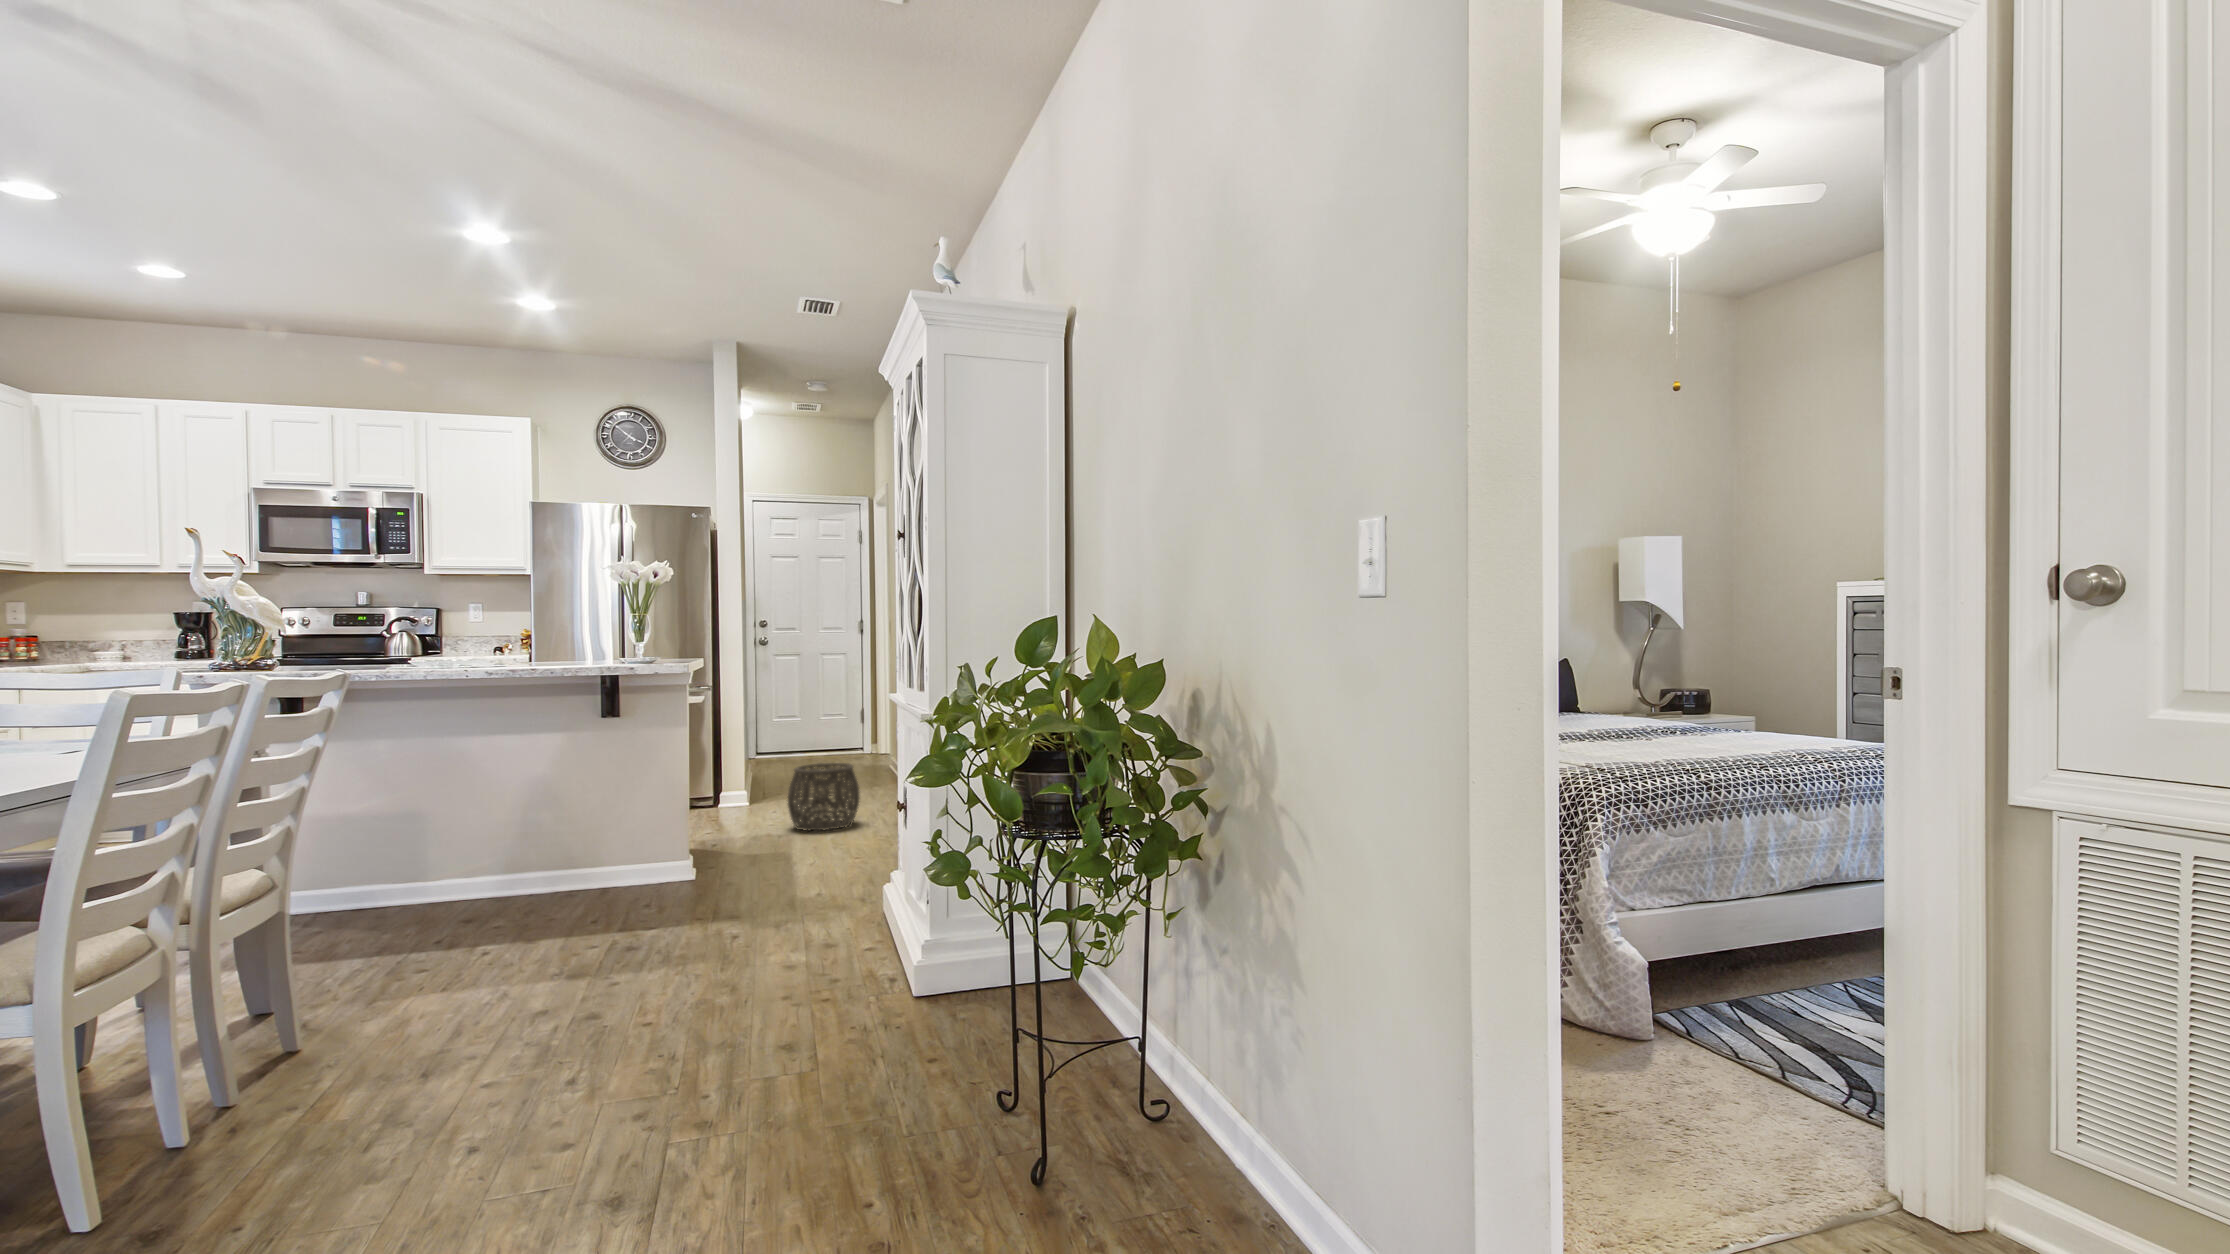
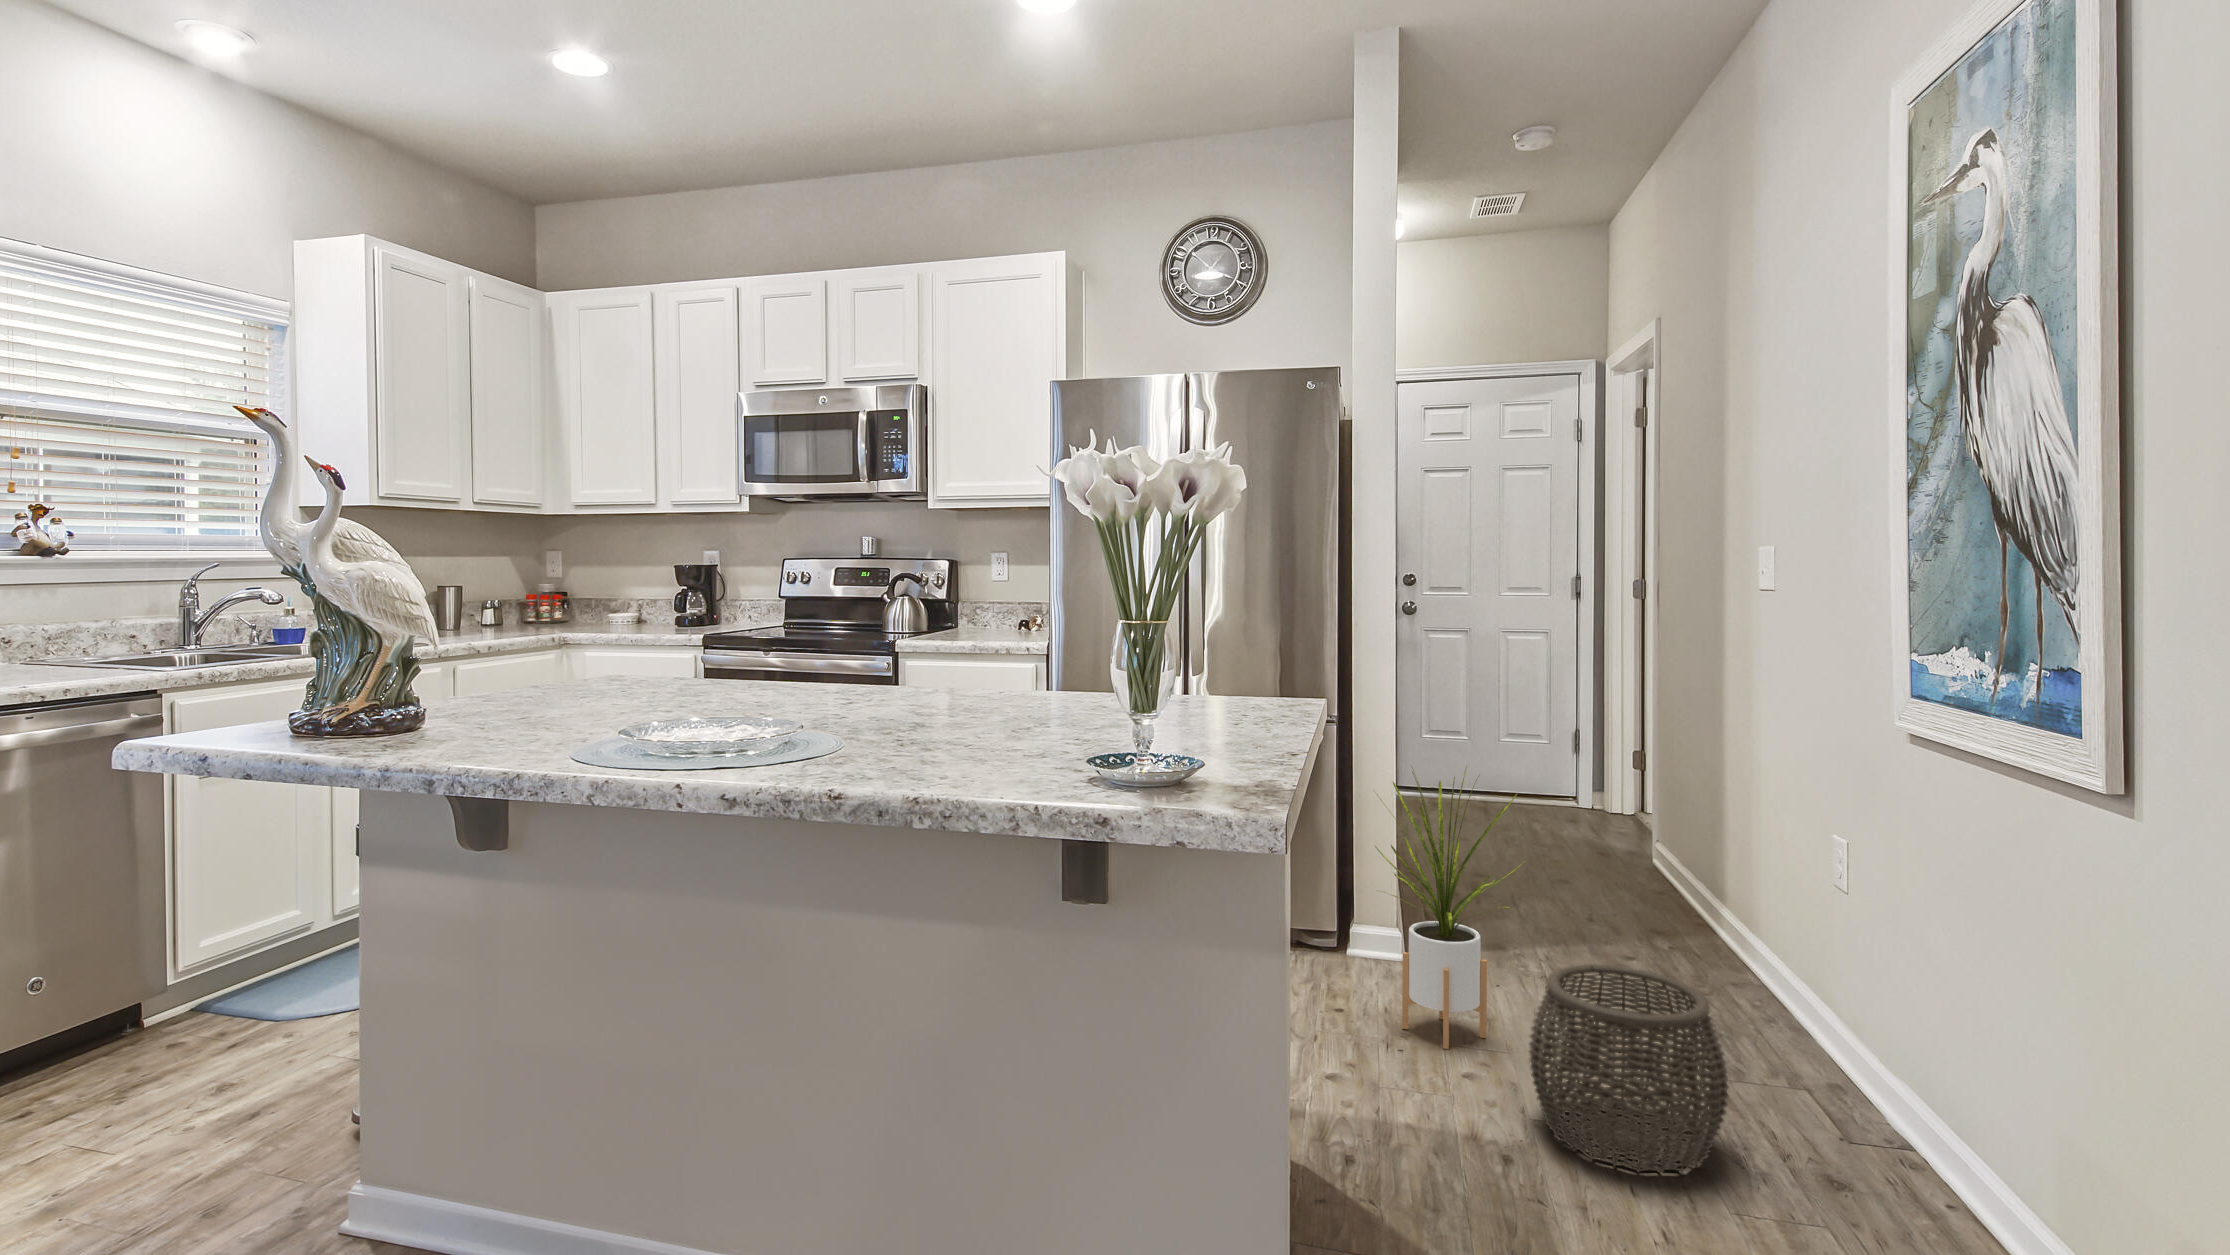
house plant: none [723,694,794,821] -> present [1375,767,1525,1049]

